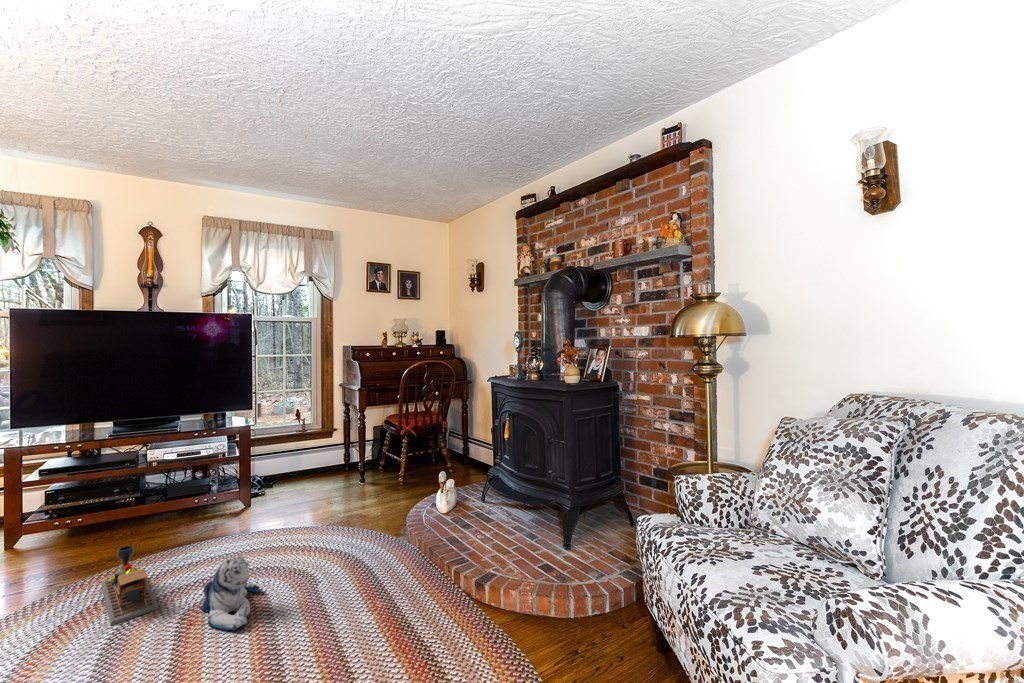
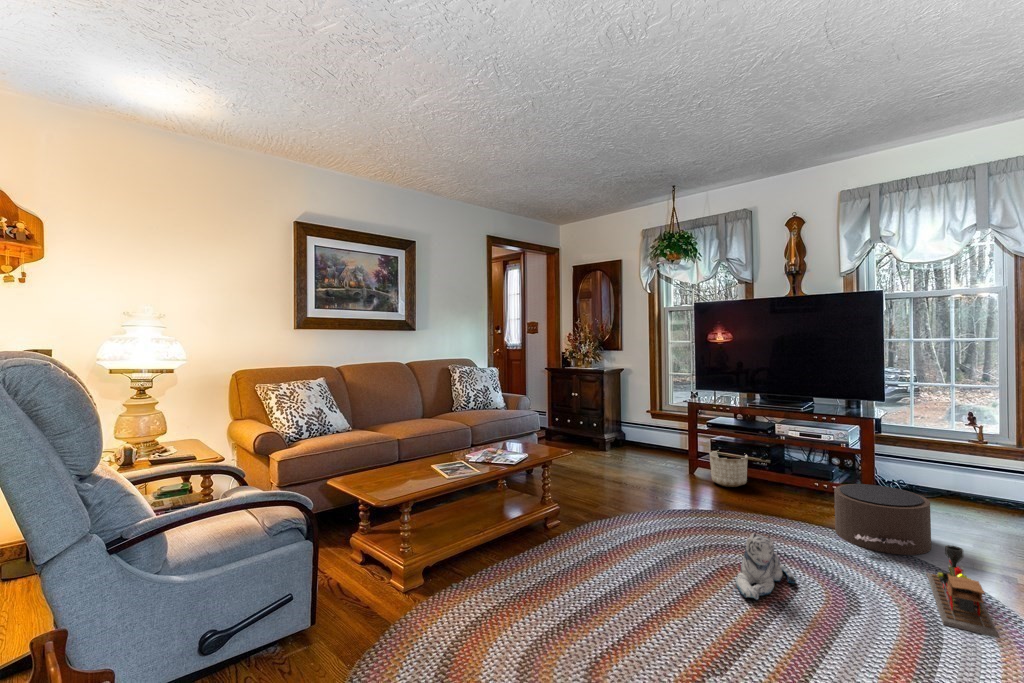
pouf: none [227,476,310,536] -> present [834,484,931,555]
planter: none [47,495,109,546] -> present [710,451,748,487]
toy train: present [101,545,159,626] -> present [927,545,1000,638]

